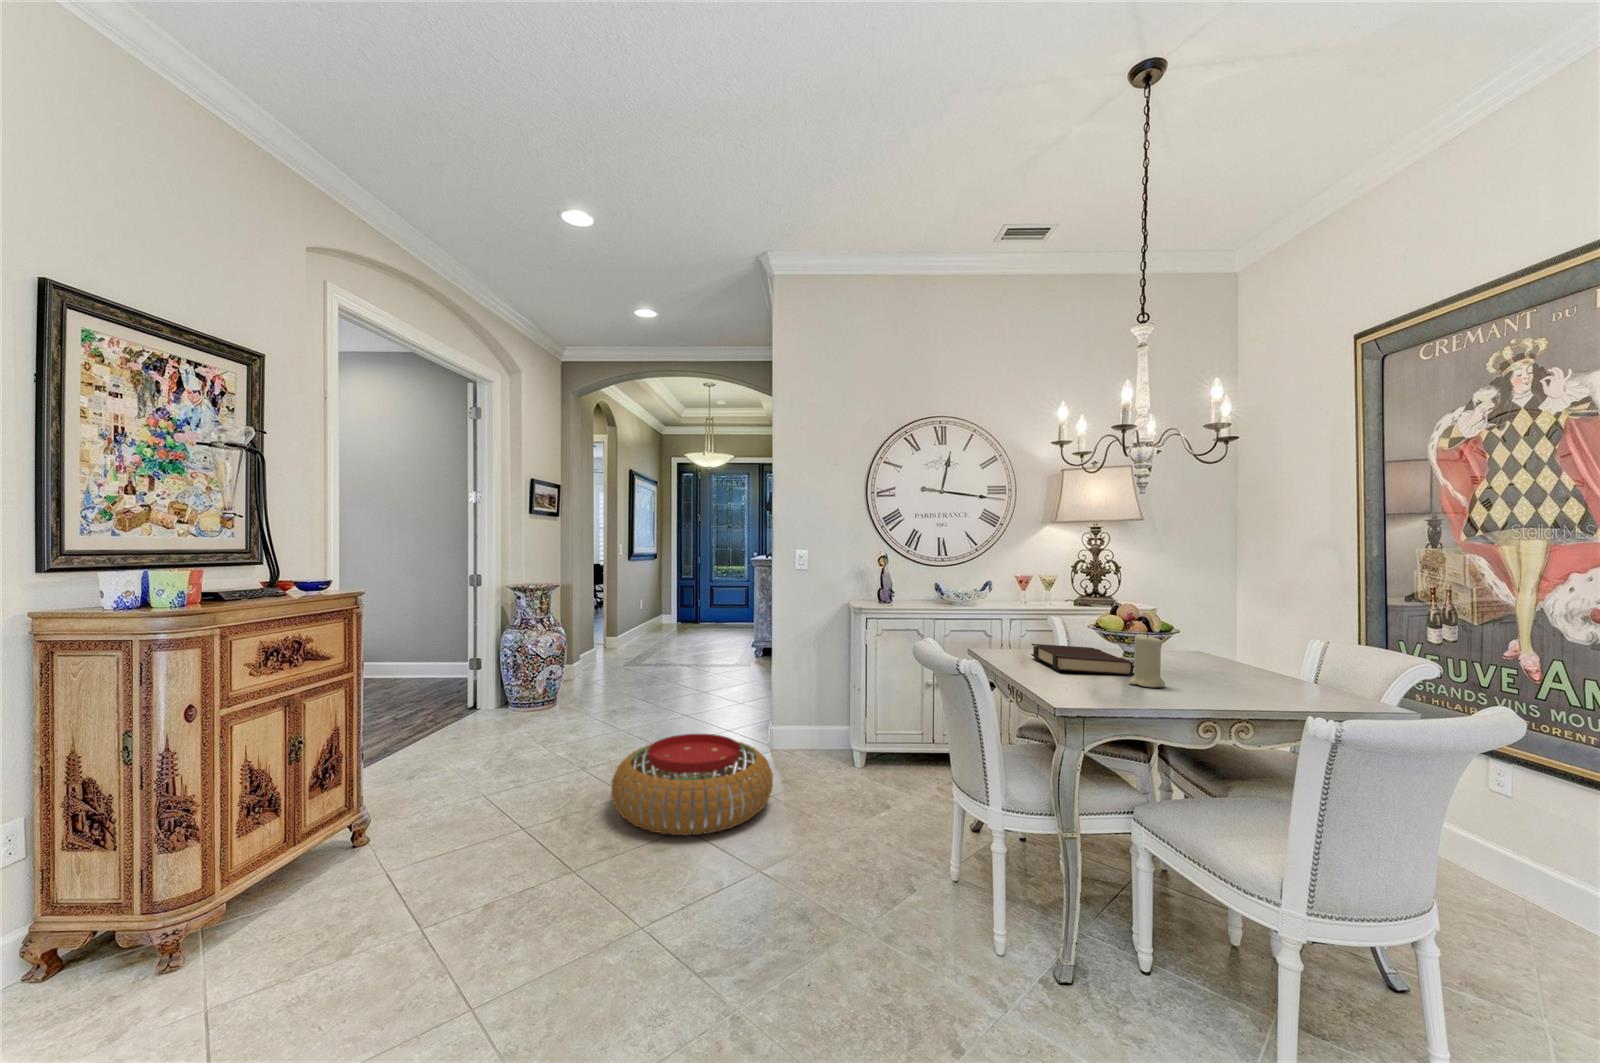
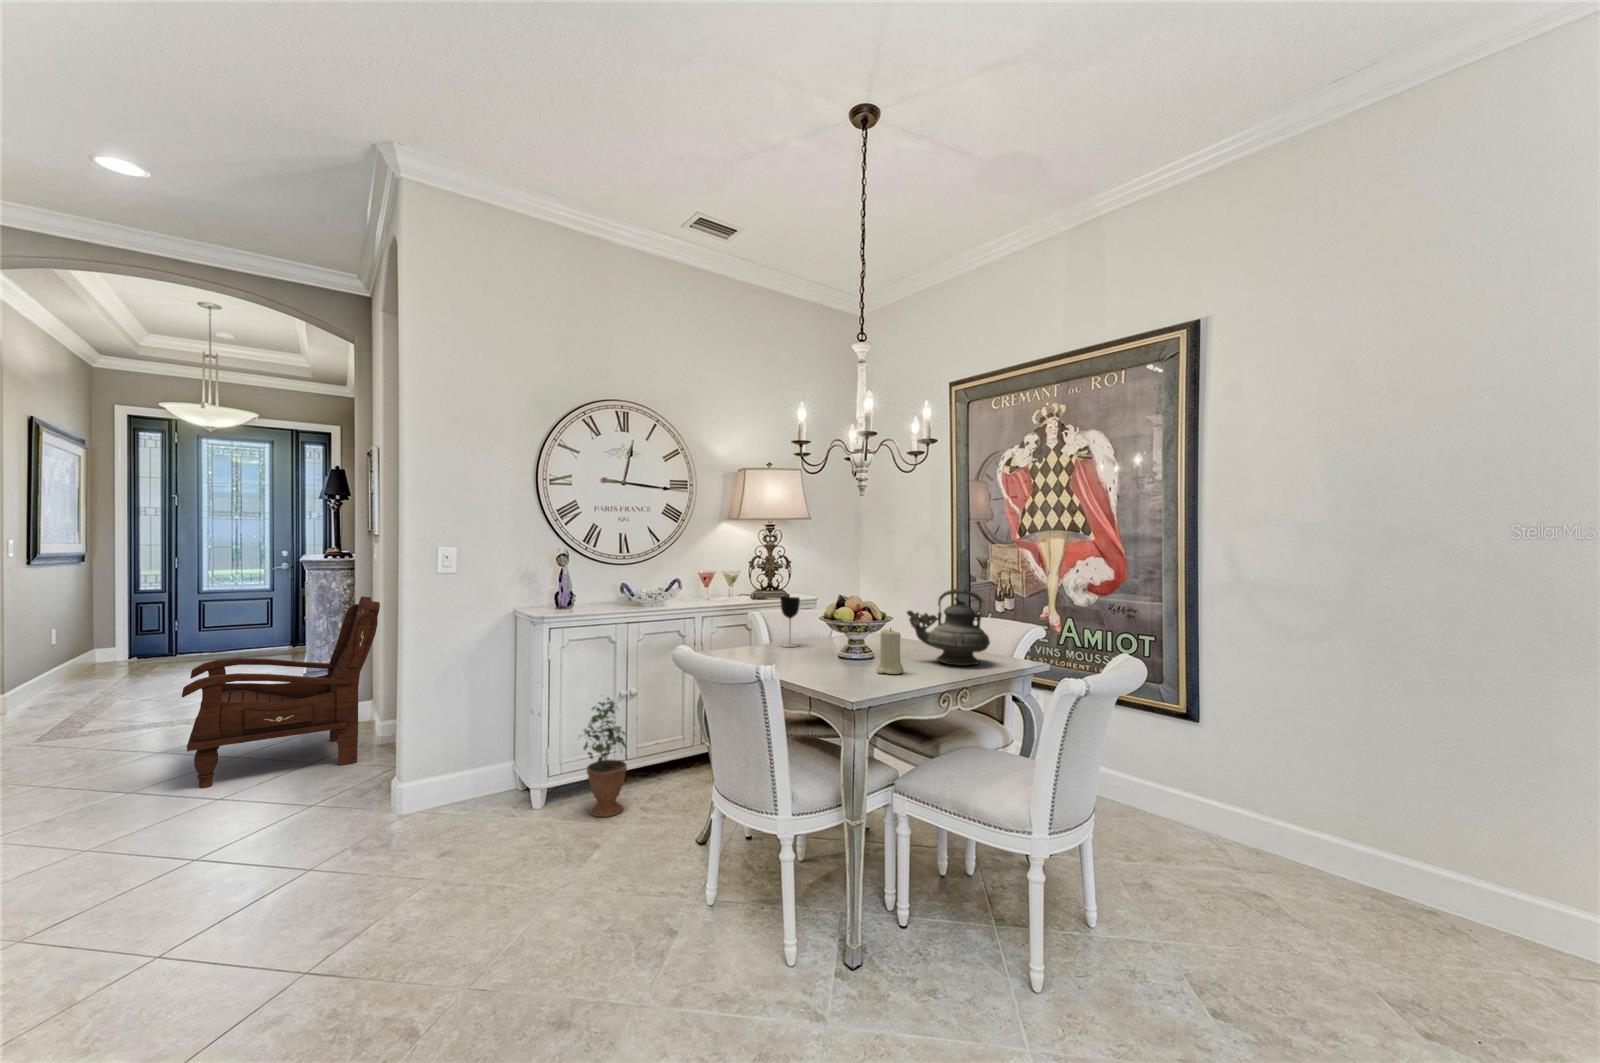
armchair: none [663,585,775,705] -> present [182,596,380,788]
teapot: none [1191,594,1317,694] -> present [907,589,990,665]
wine glass: none [1059,598,1082,651] -> present [780,597,800,647]
book: present [1031,644,1133,675] -> none [774,643,870,669]
potted plant: none [880,677,924,786] -> present [584,697,627,817]
pouf: present [611,734,773,835] -> none [194,814,467,982]

